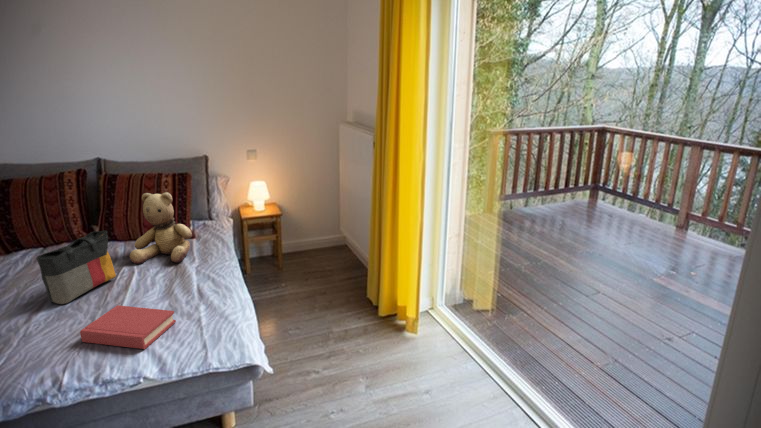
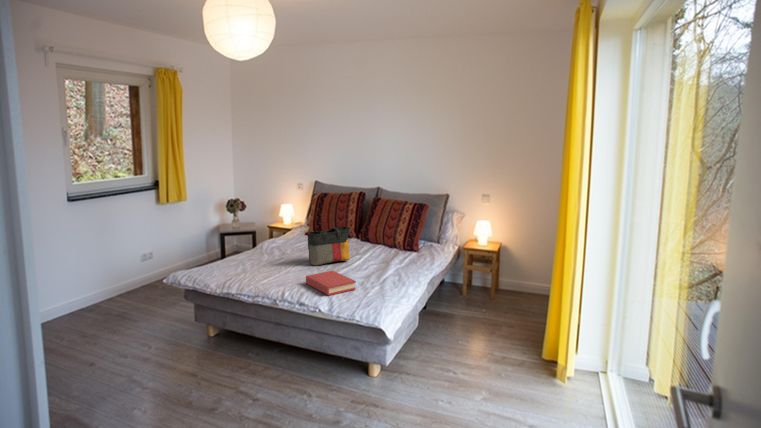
teddy bear: present [130,192,192,264] -> none [365,210,406,262]

